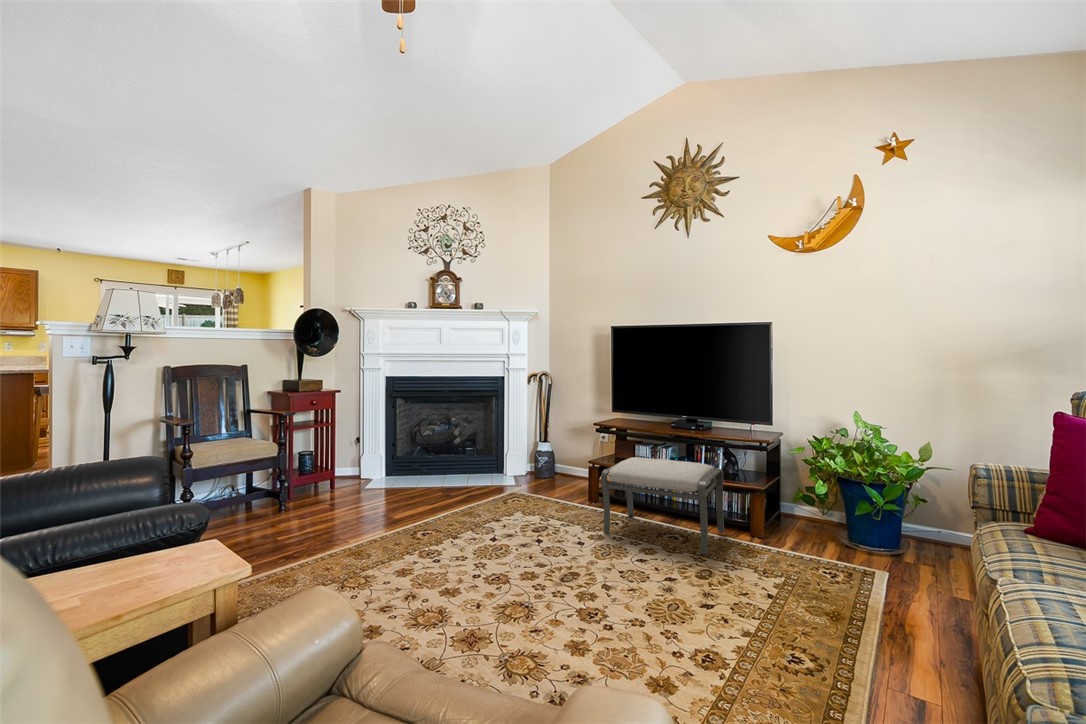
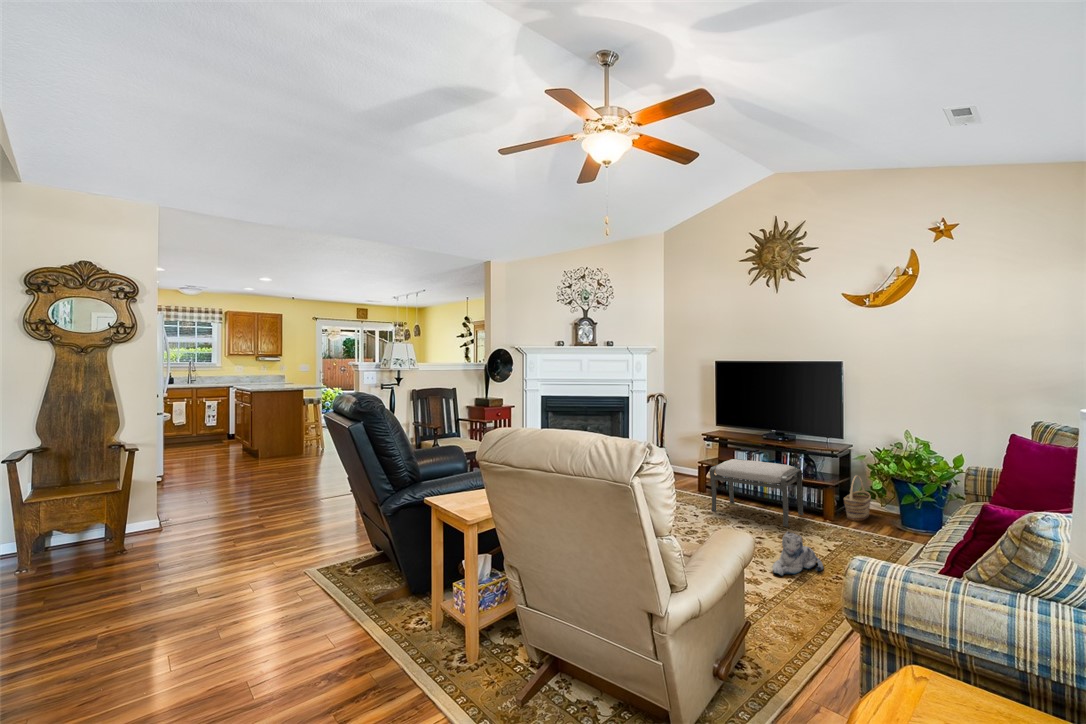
basket: none [774,474,805,536] -> present [844,476,871,521]
plush toy: none [695,582,773,665] -> present [772,532,823,576]

